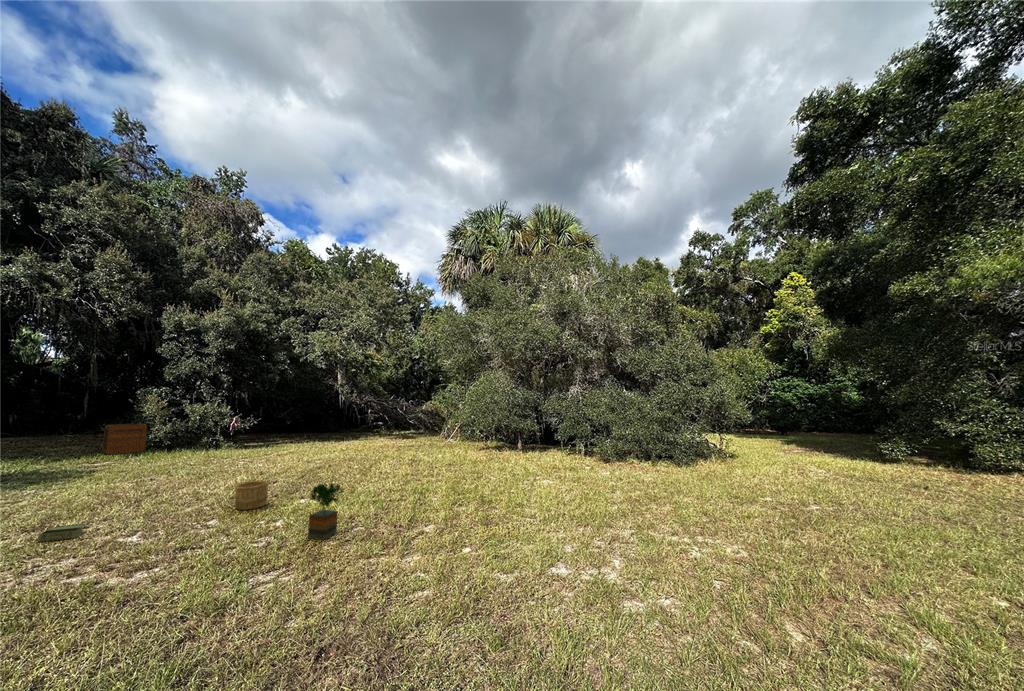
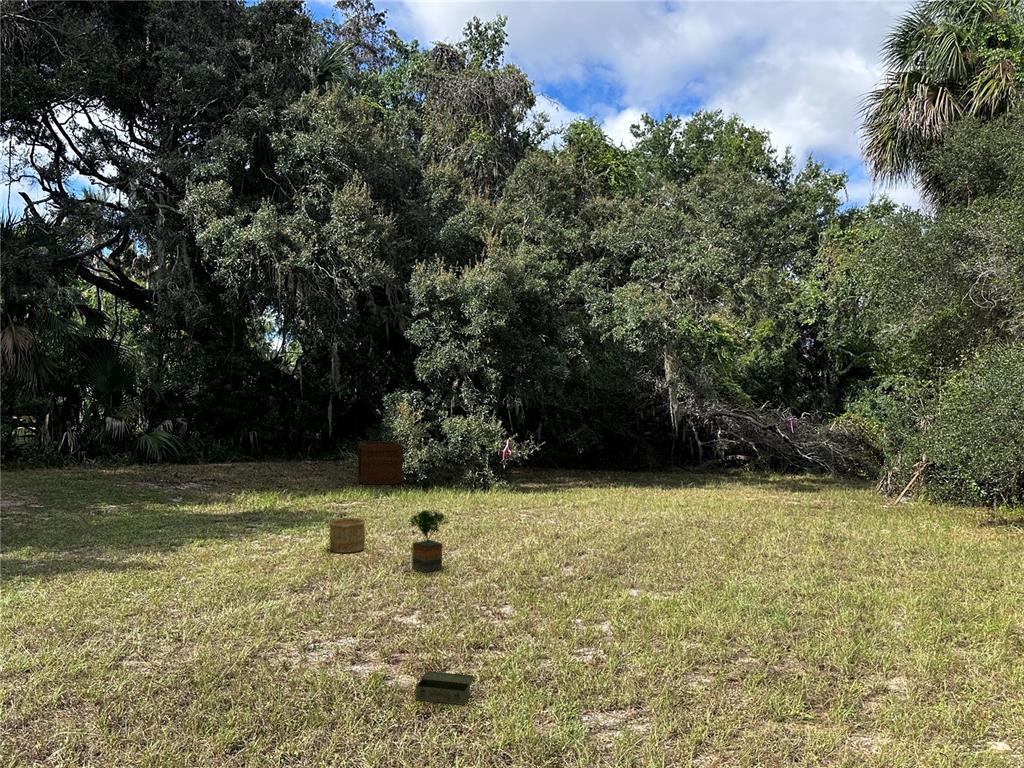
wooden bucket: present [235,481,269,510] -> present [328,518,365,553]
potted tree: present [308,484,344,540] -> present [411,510,449,572]
toolbox: present [38,524,87,542] -> present [415,671,474,705]

